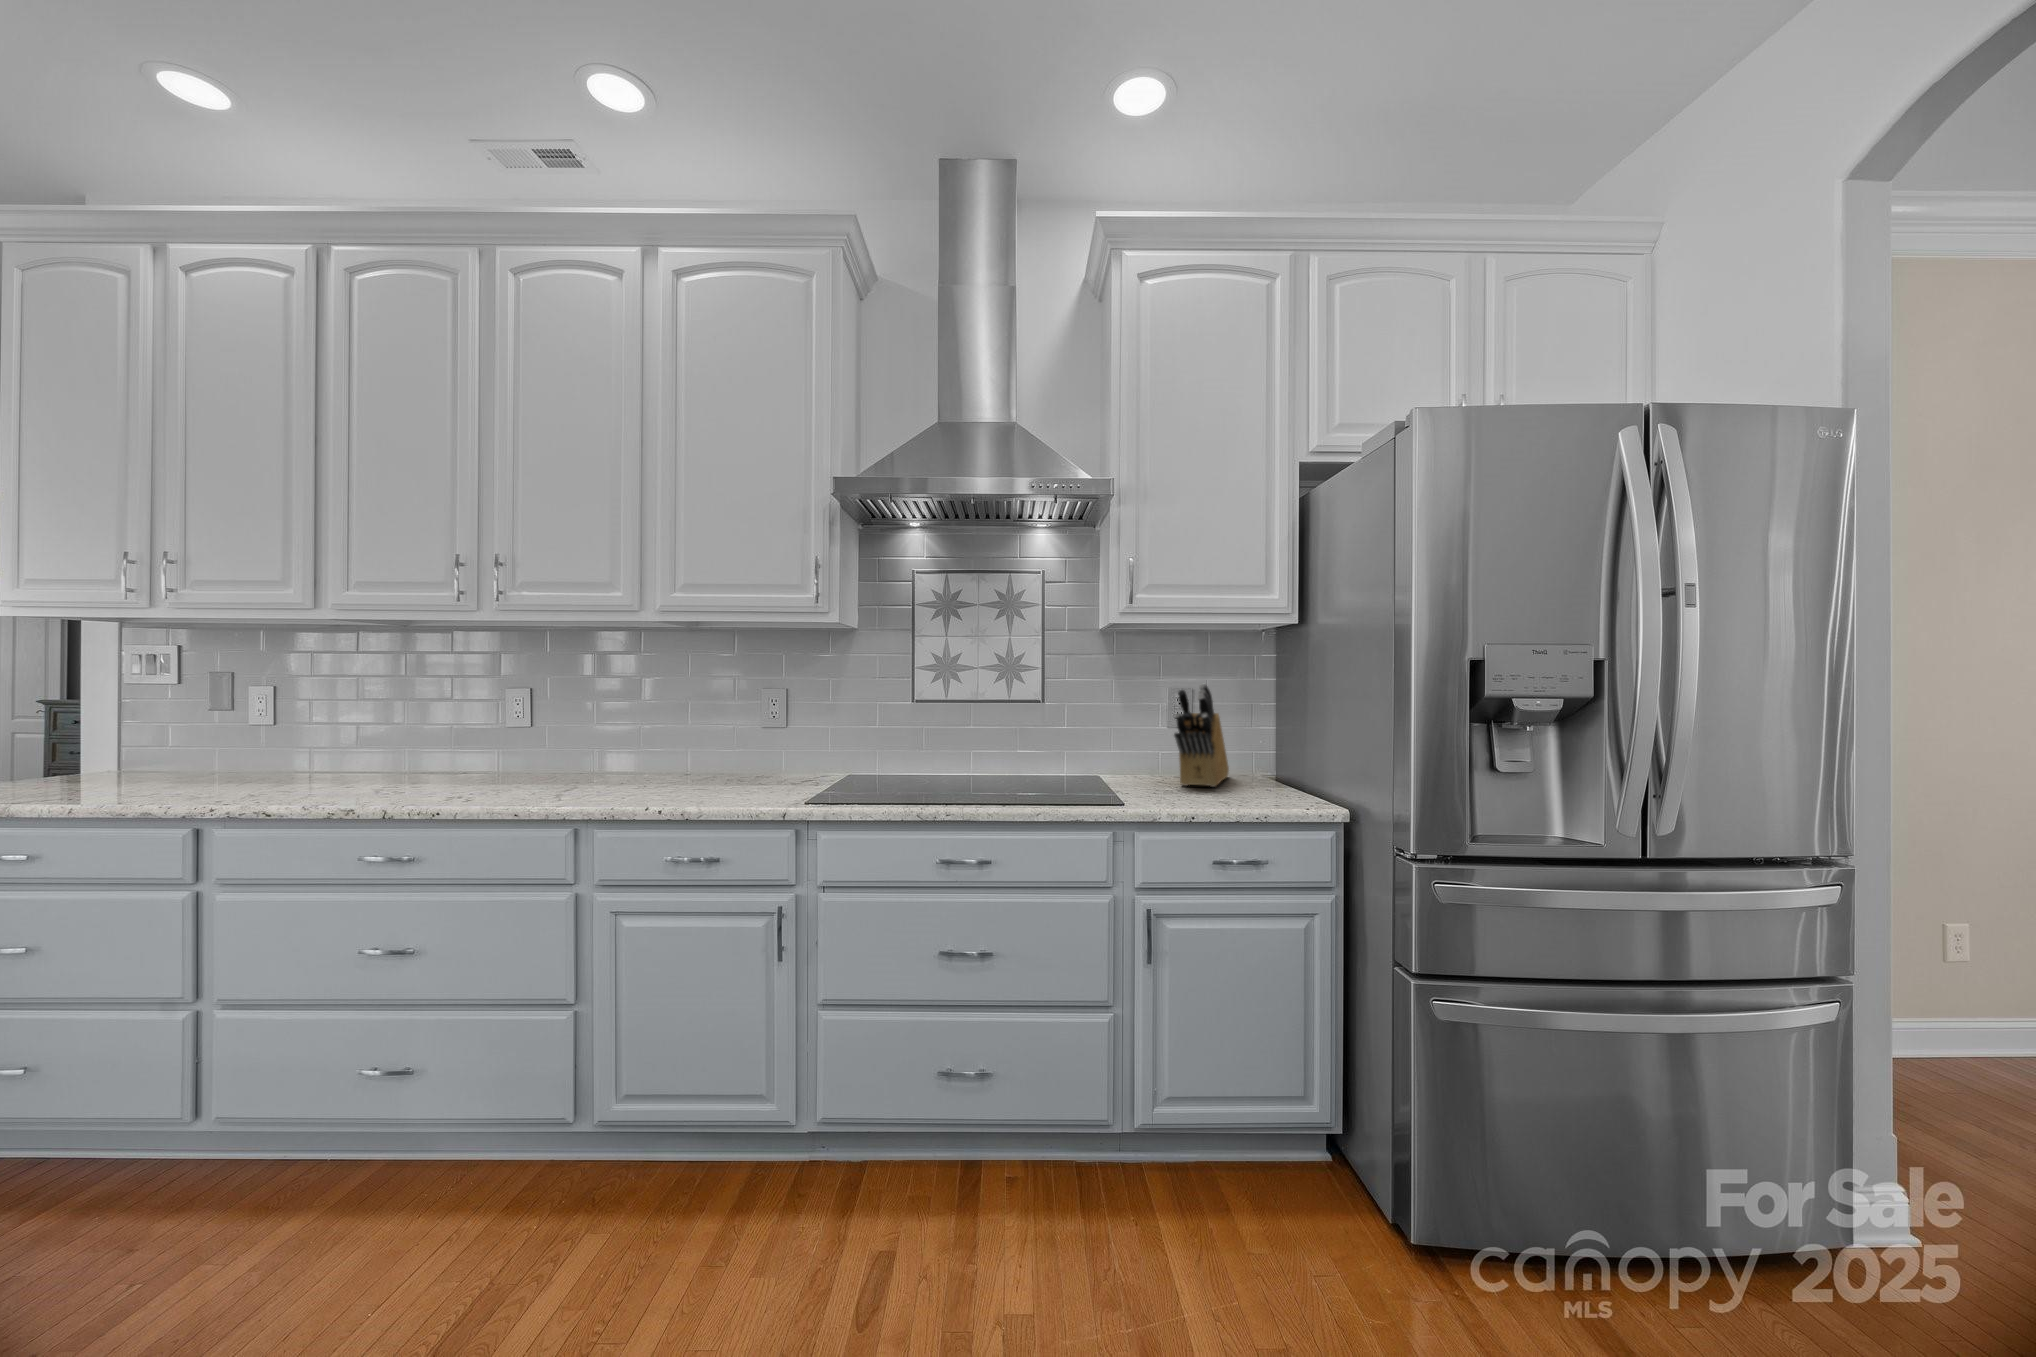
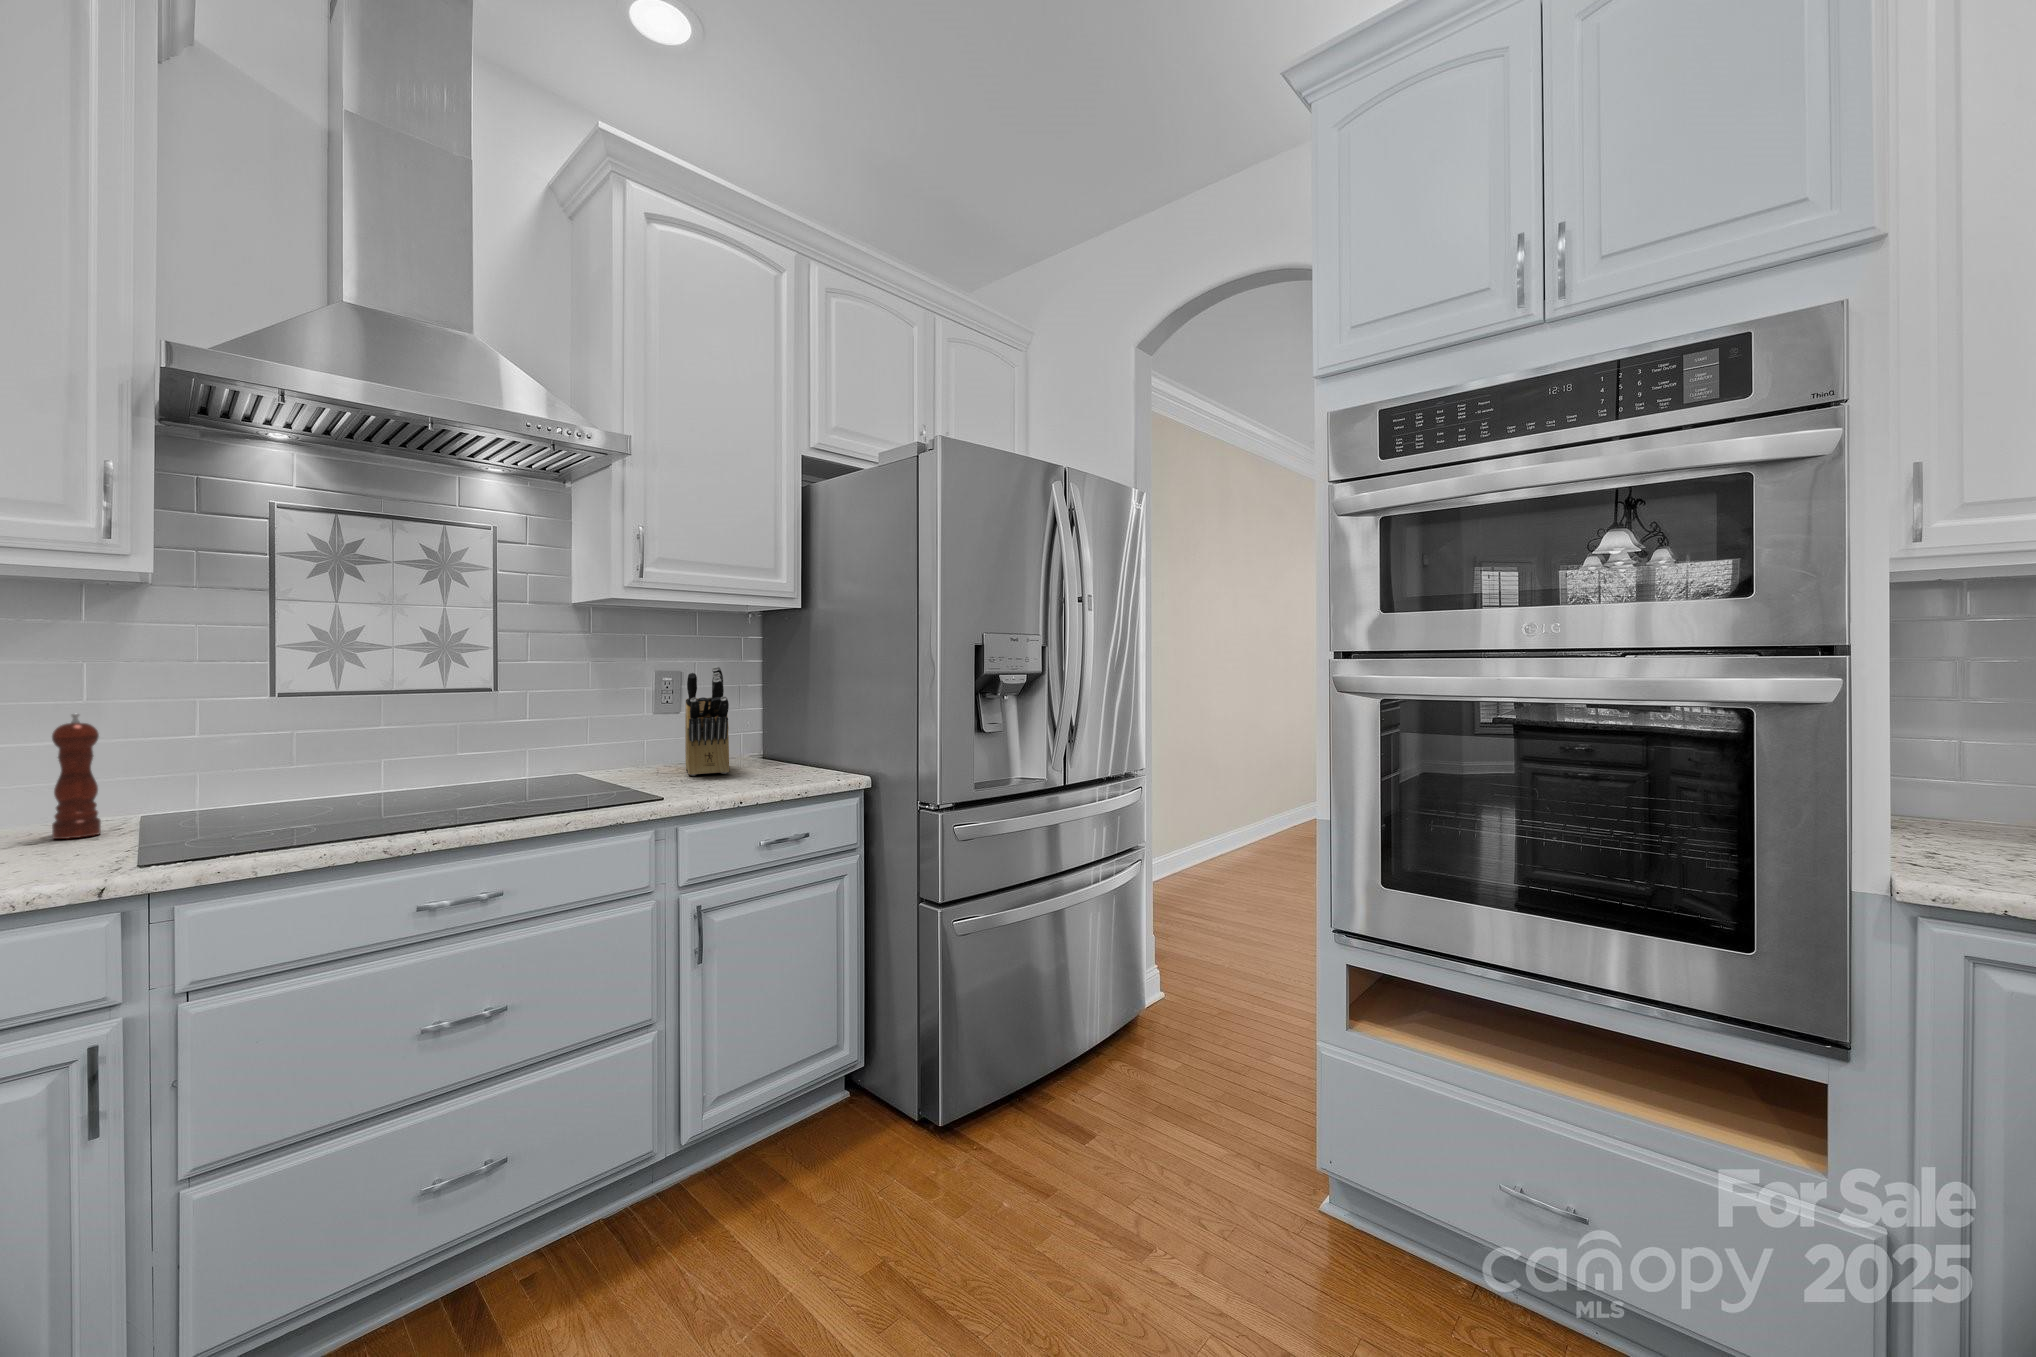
pepper mill: none [796,712,817,787] -> present [52,714,101,839]

